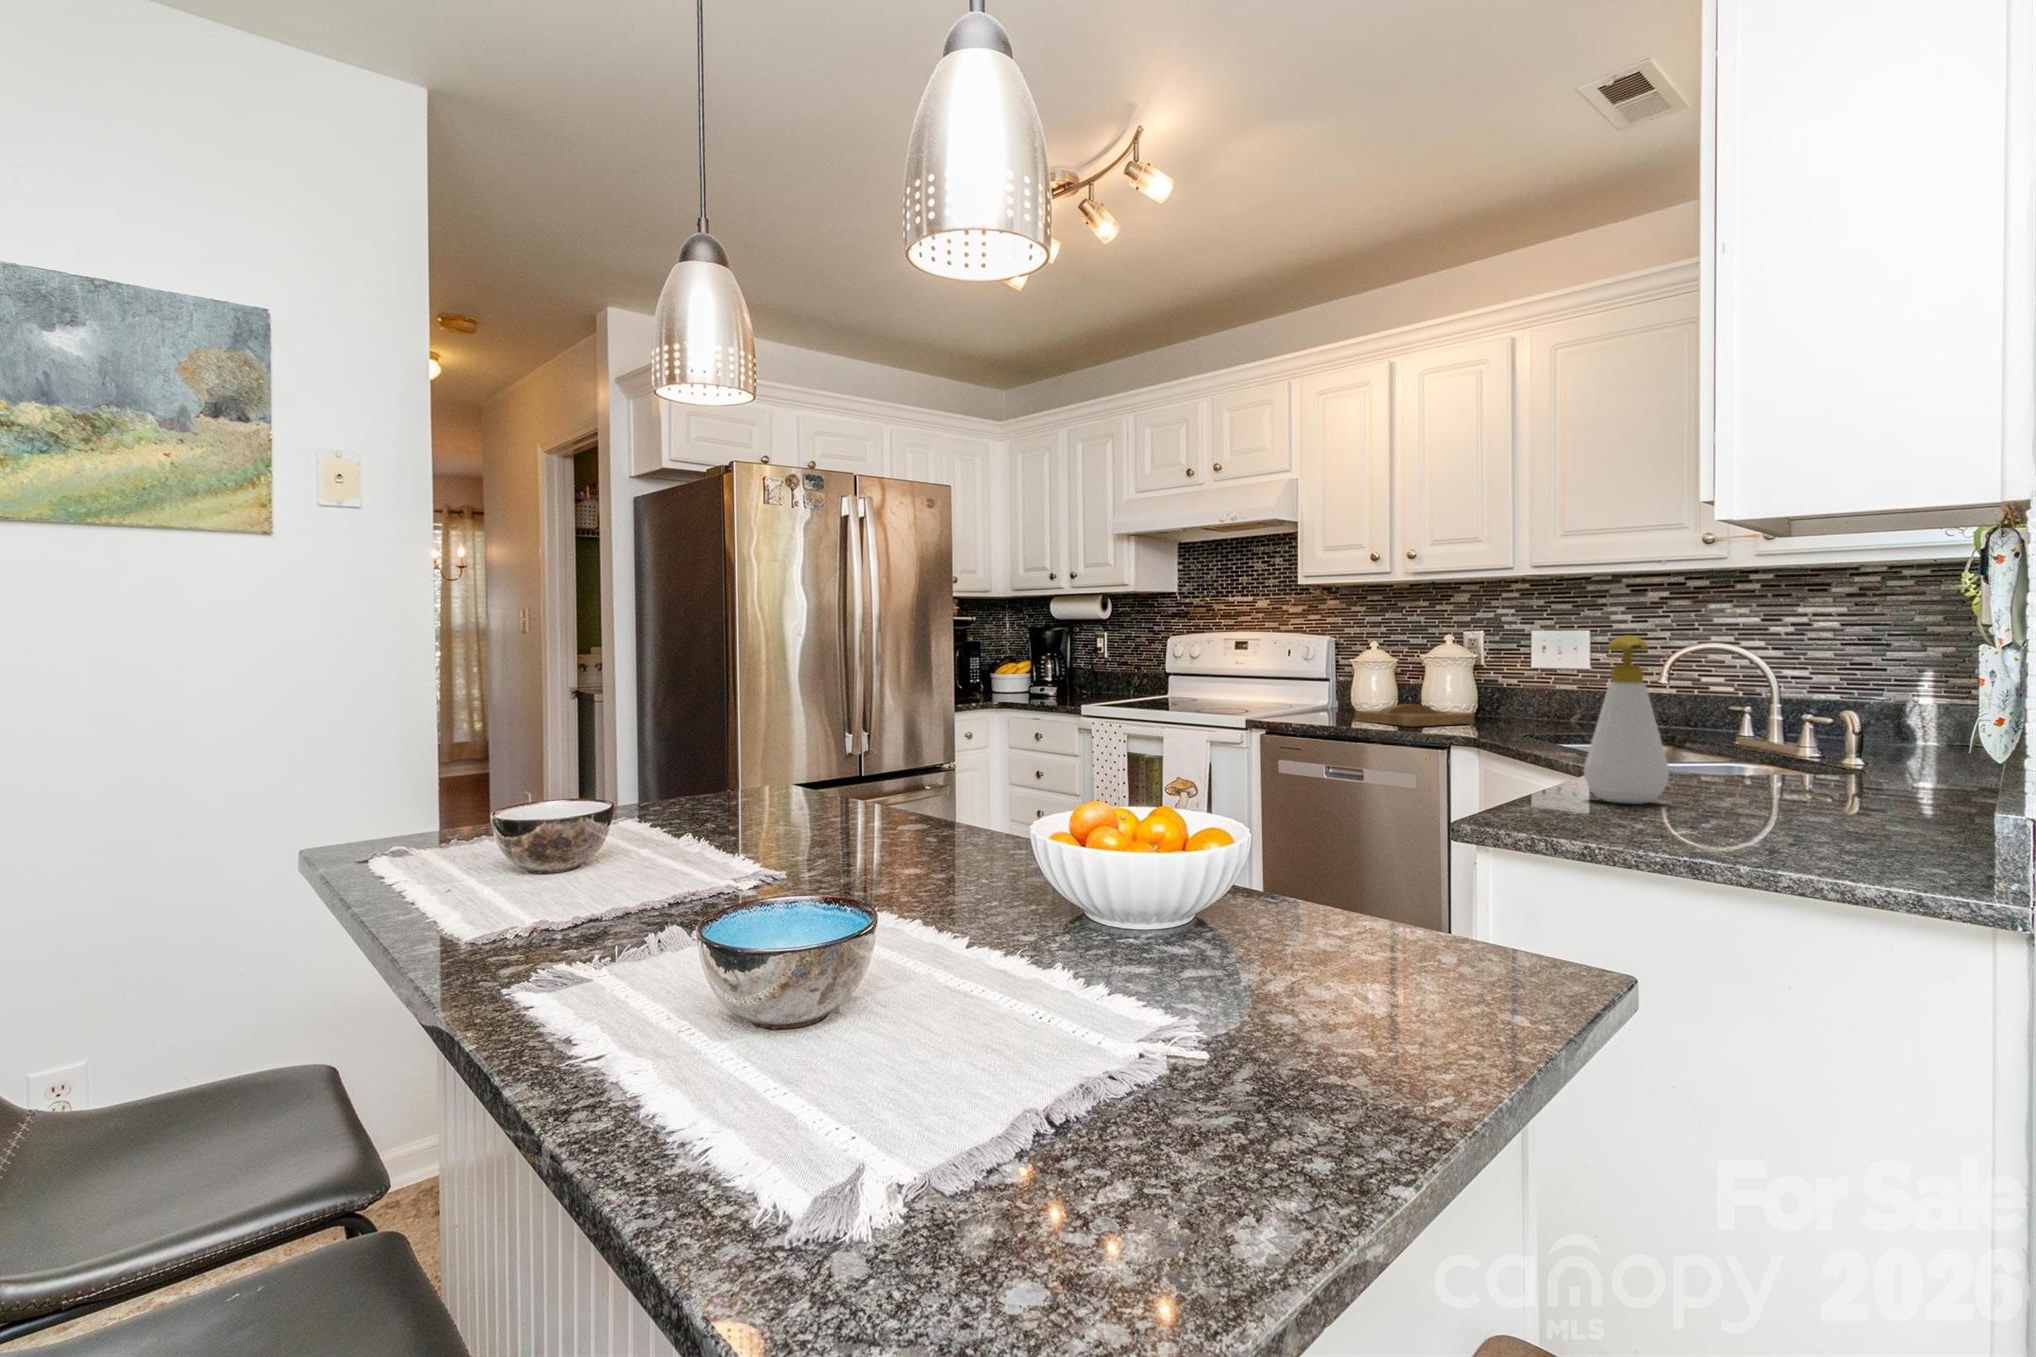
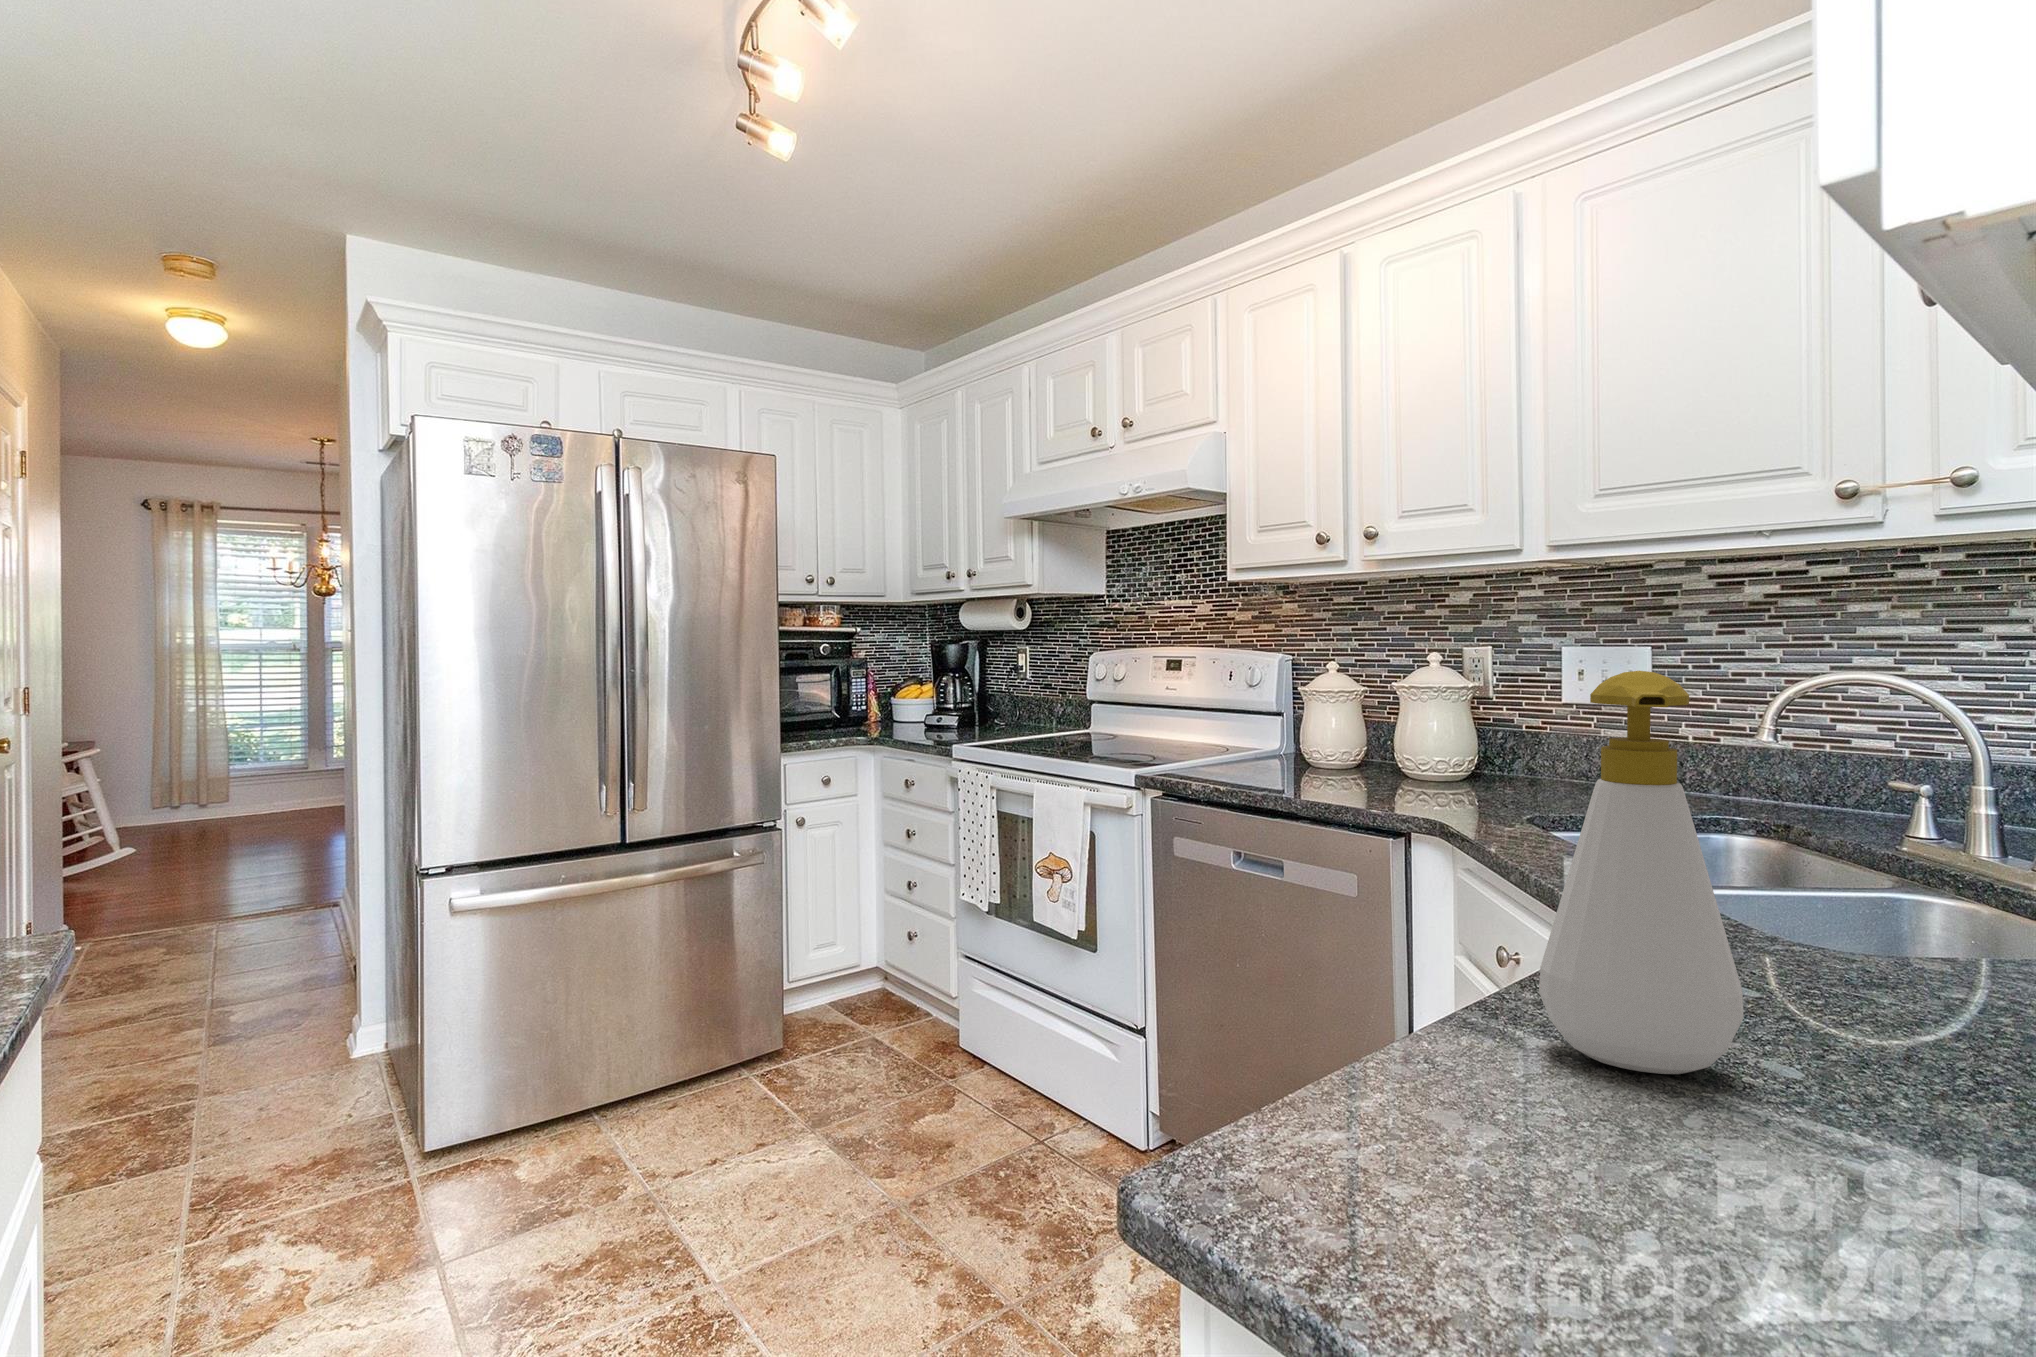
tray: present [1354,704,1475,726] -> none [1293,757,1469,794]

